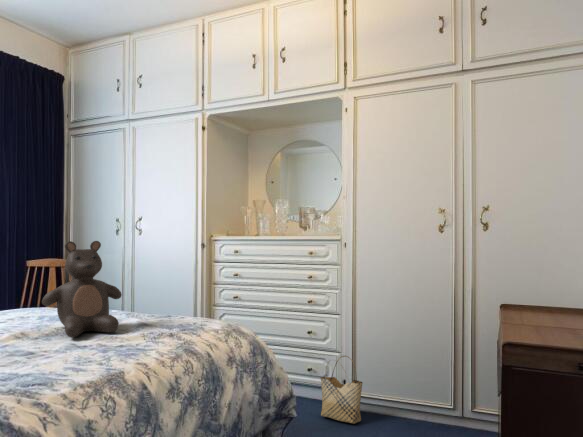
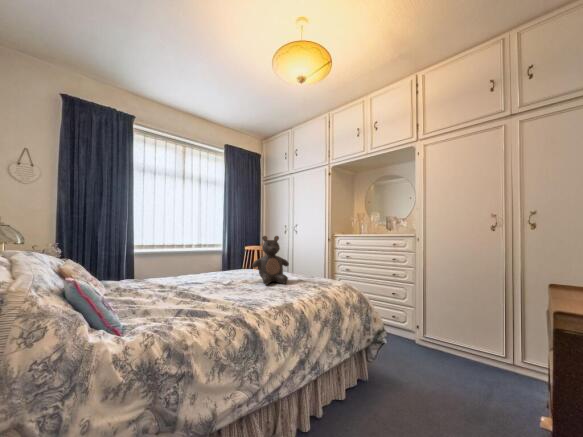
woven basket: present [321,356,362,424] -> none [401,310,430,353]

